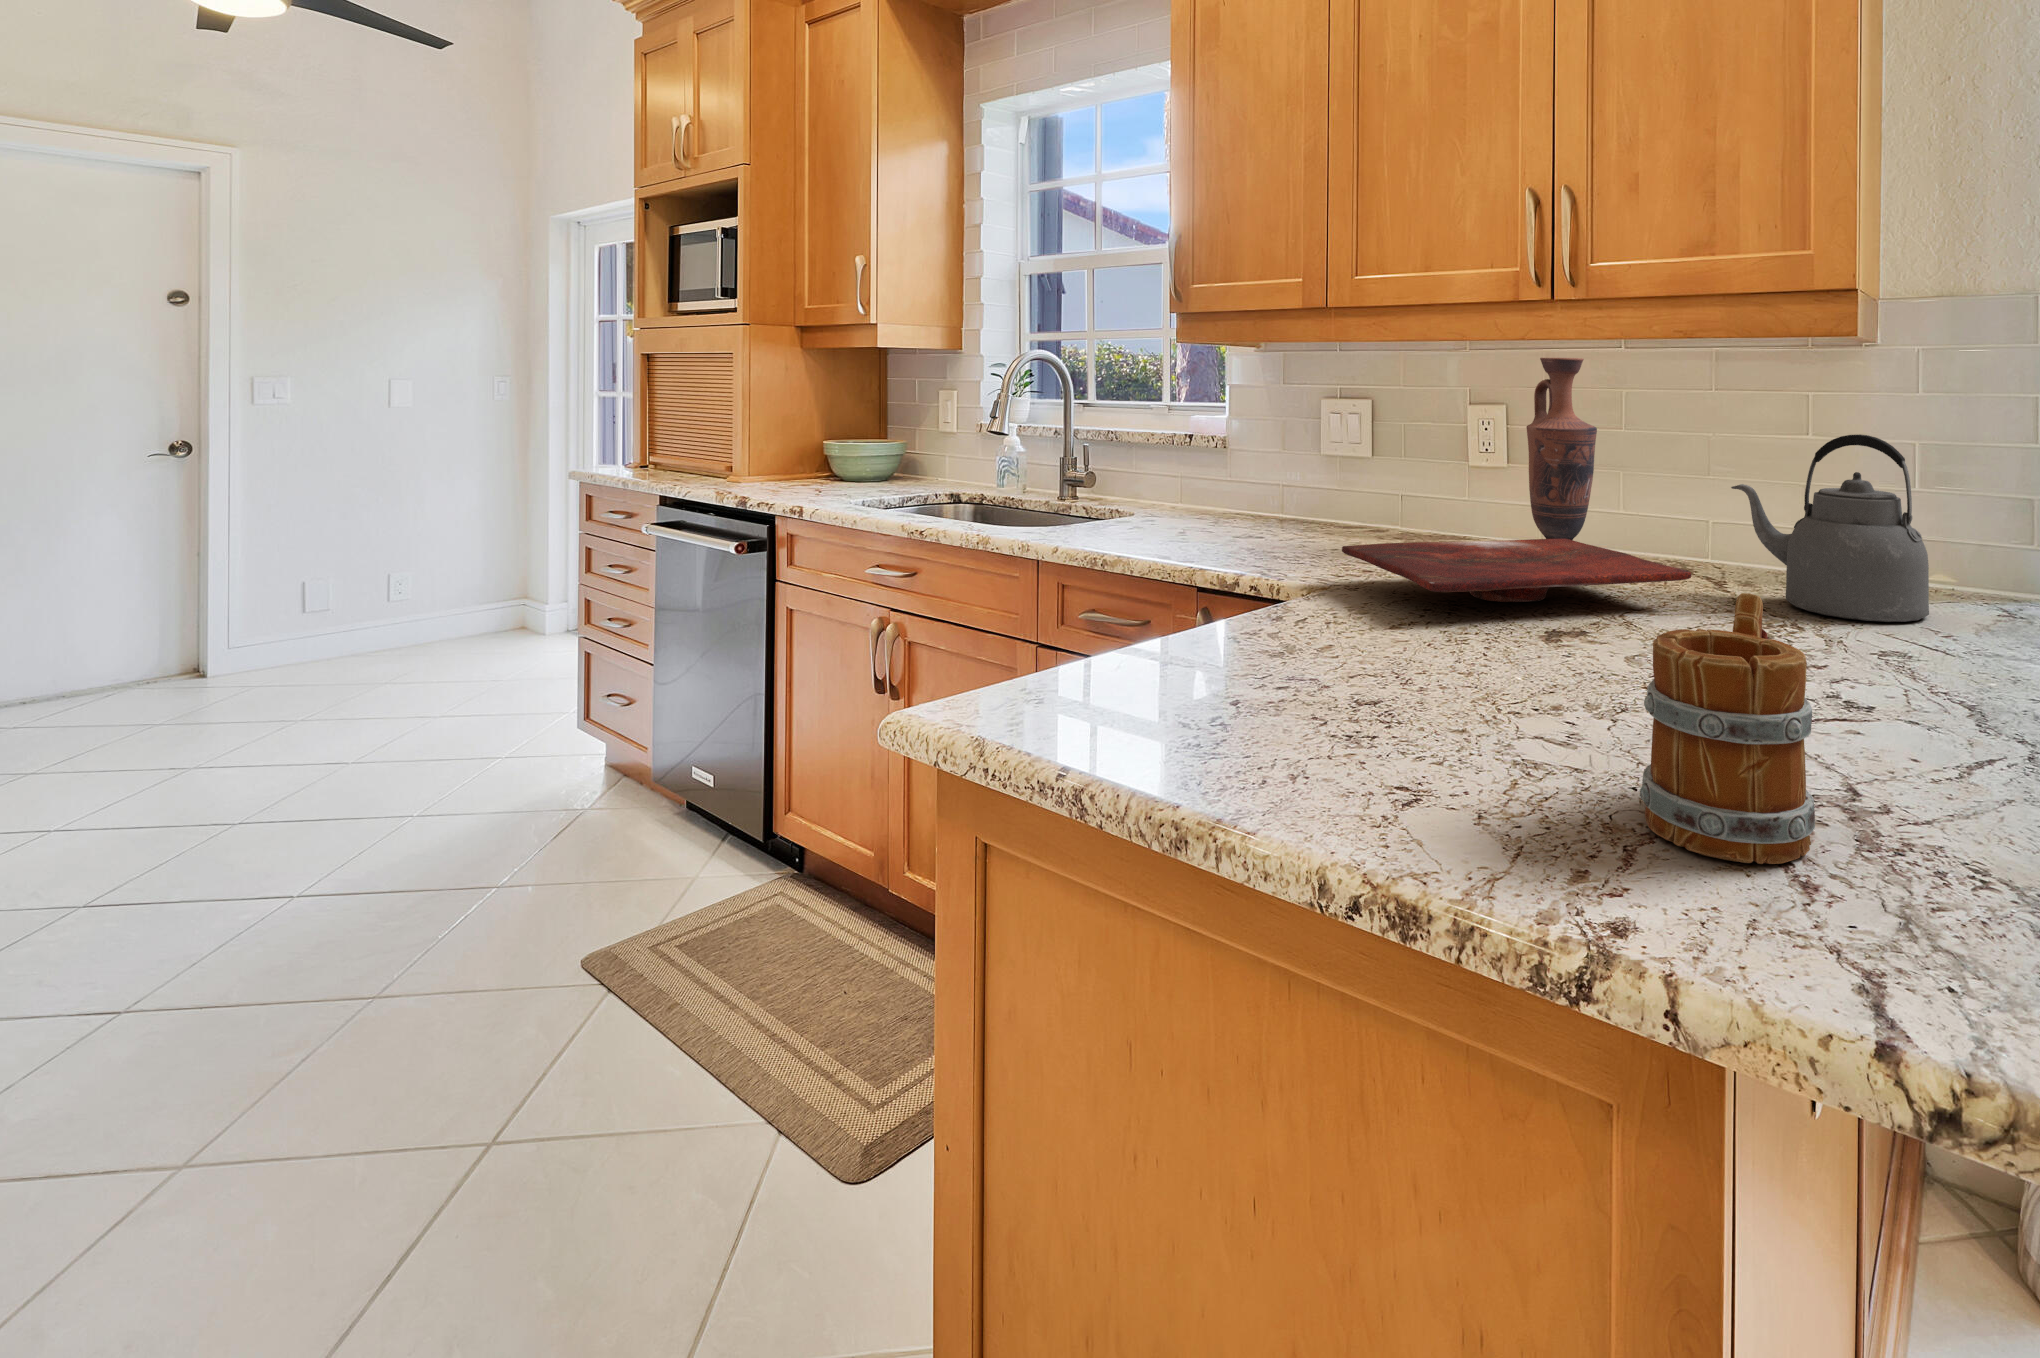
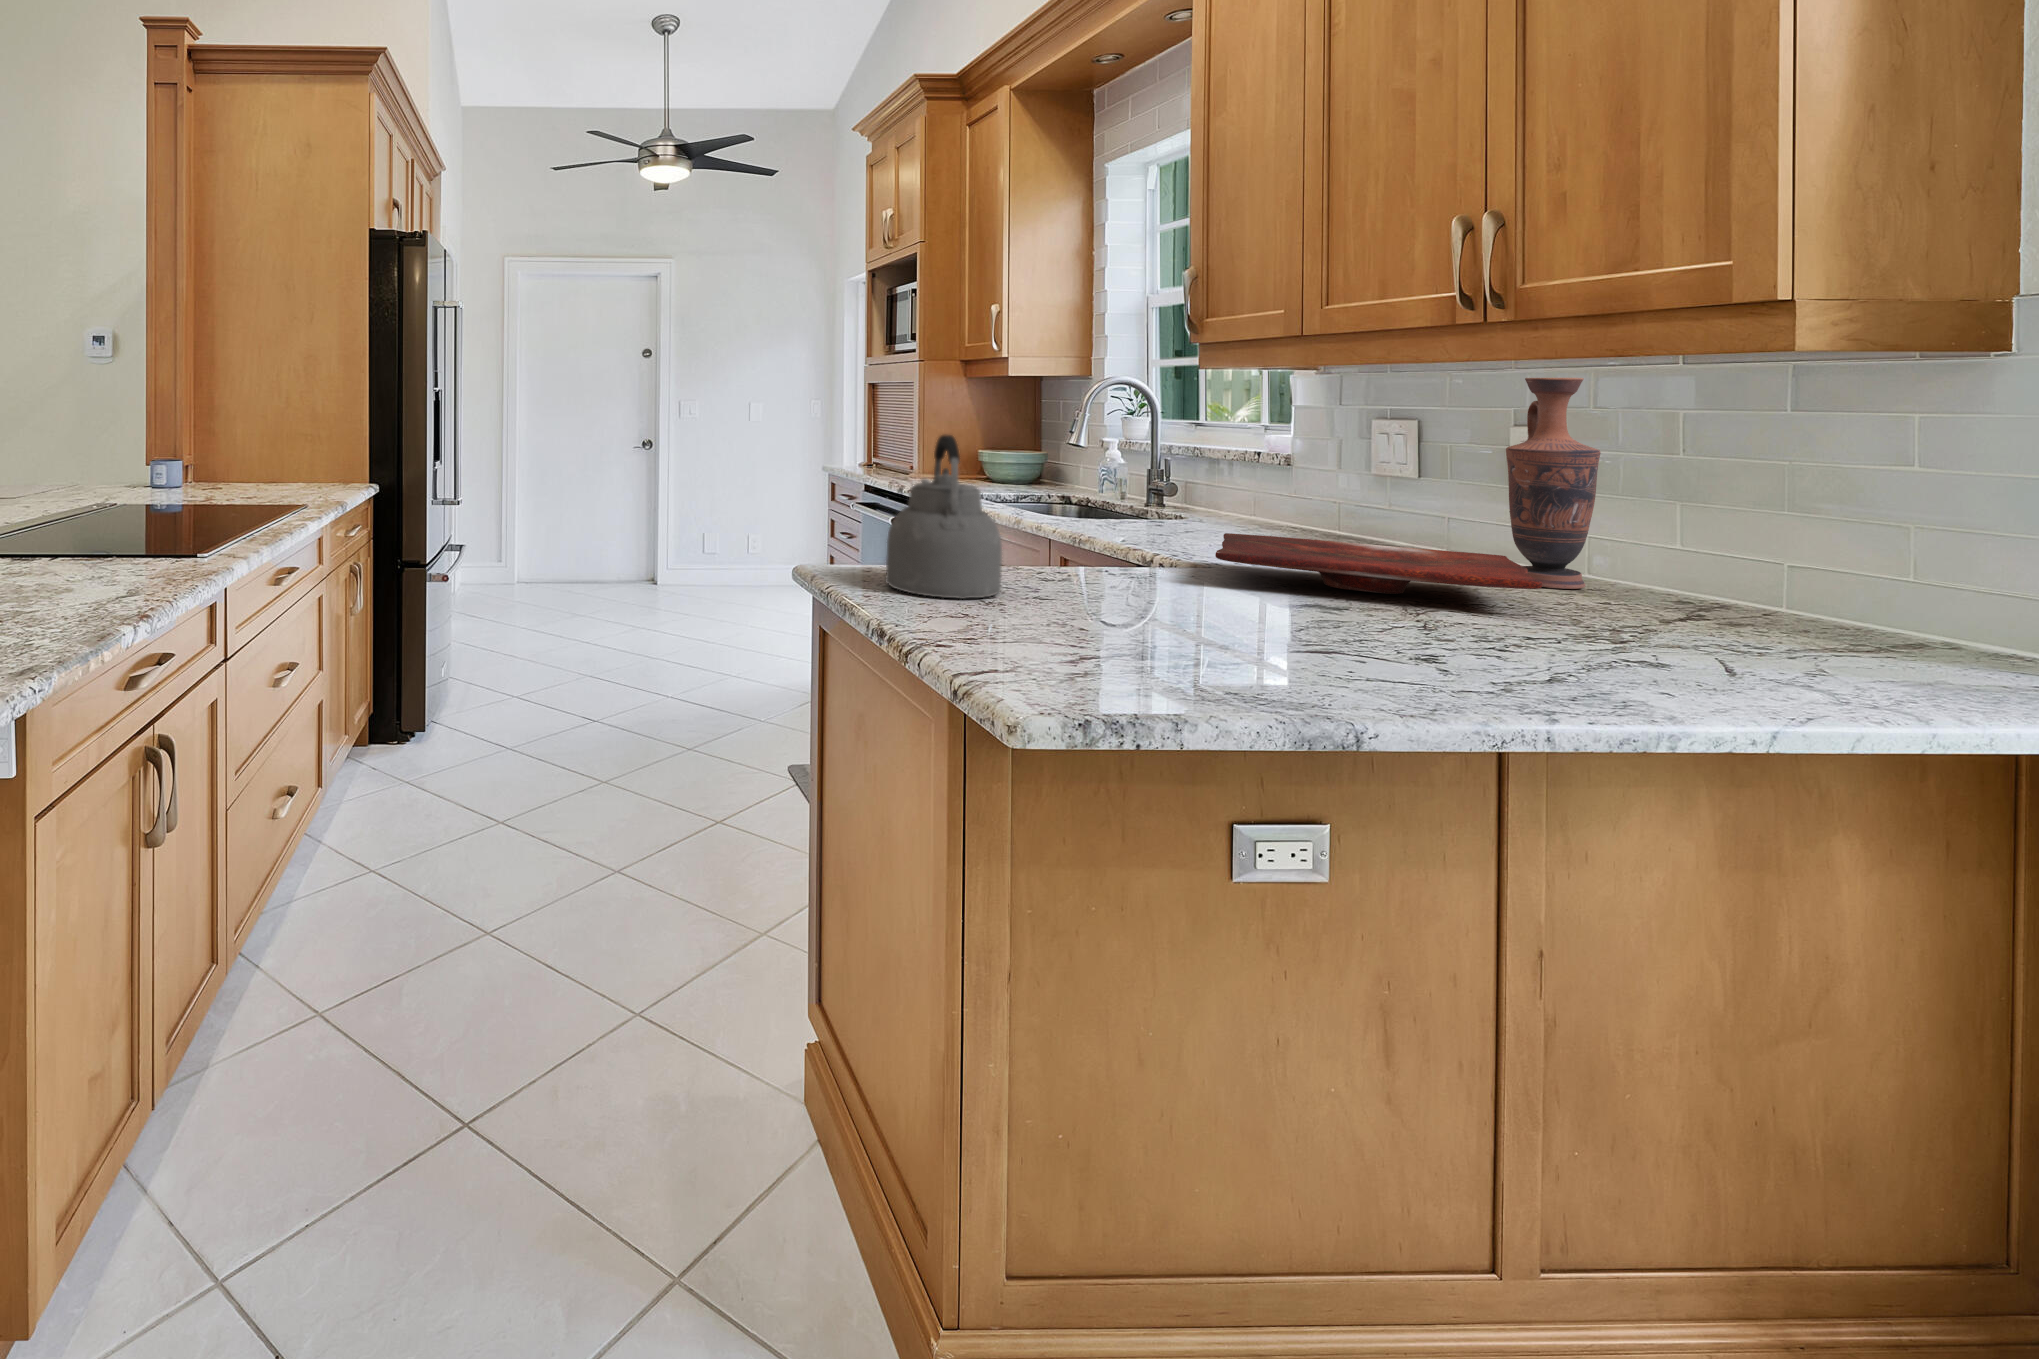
kettle: present [1731,434,1929,622] -> present [885,435,1002,599]
mug: present [1640,593,1815,864] -> none [1050,523,1191,661]

